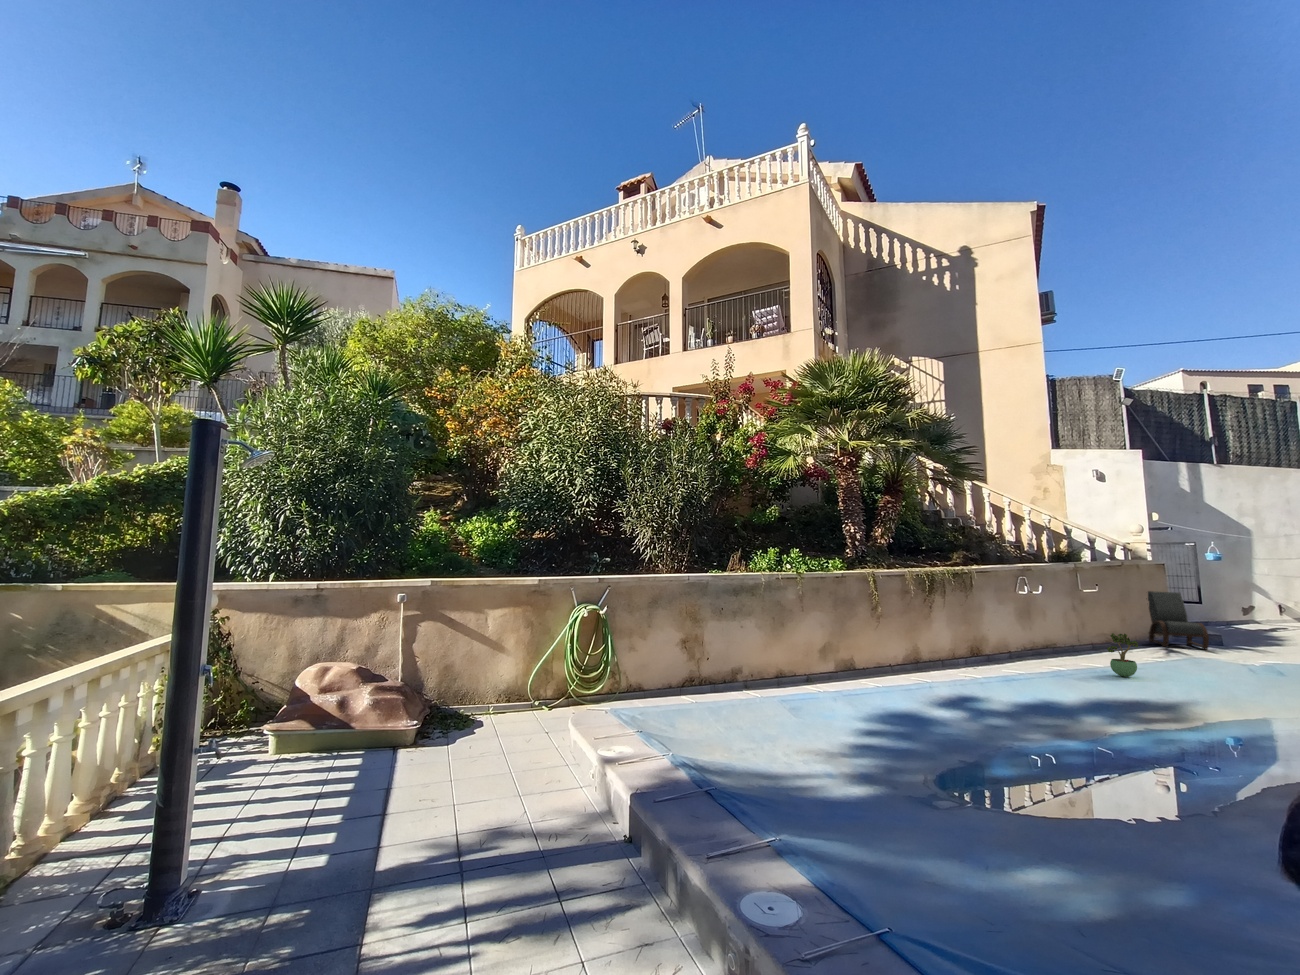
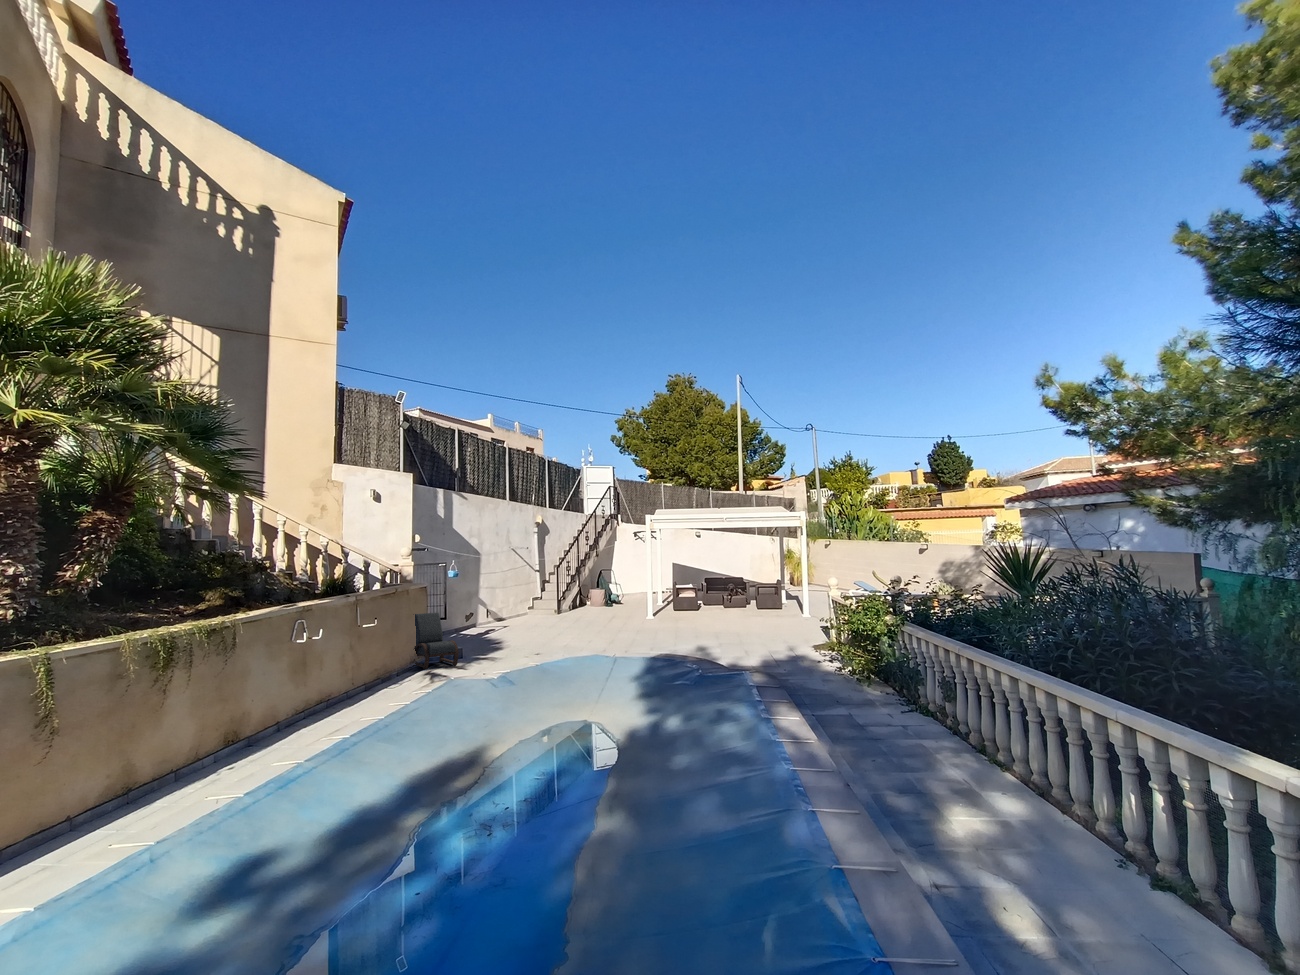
potted plant: present [1107,633,1138,677] -> none [394,680,427,729]

